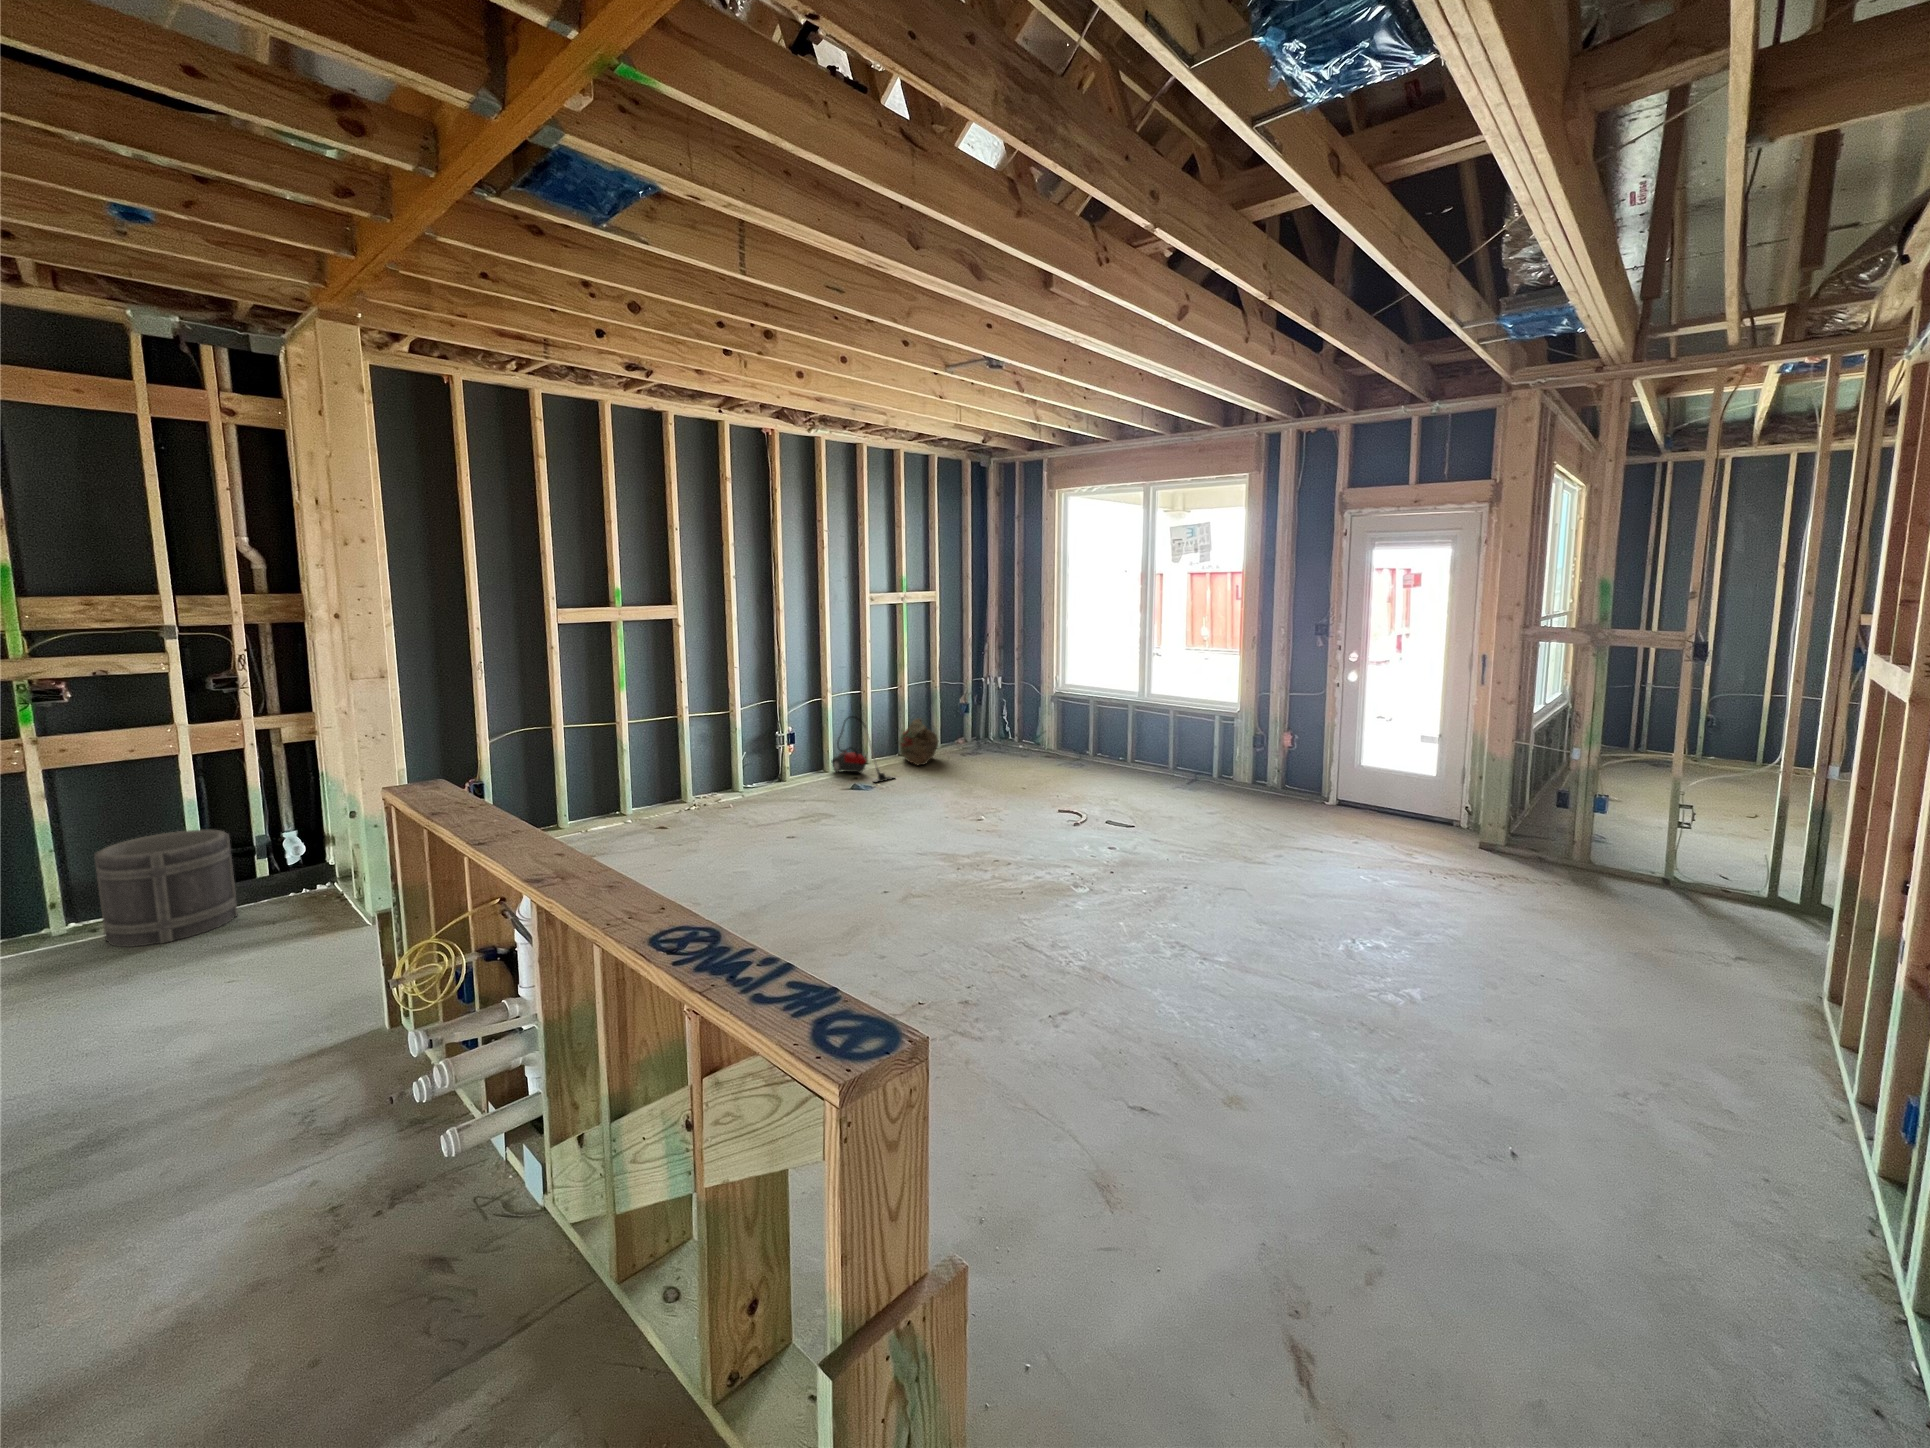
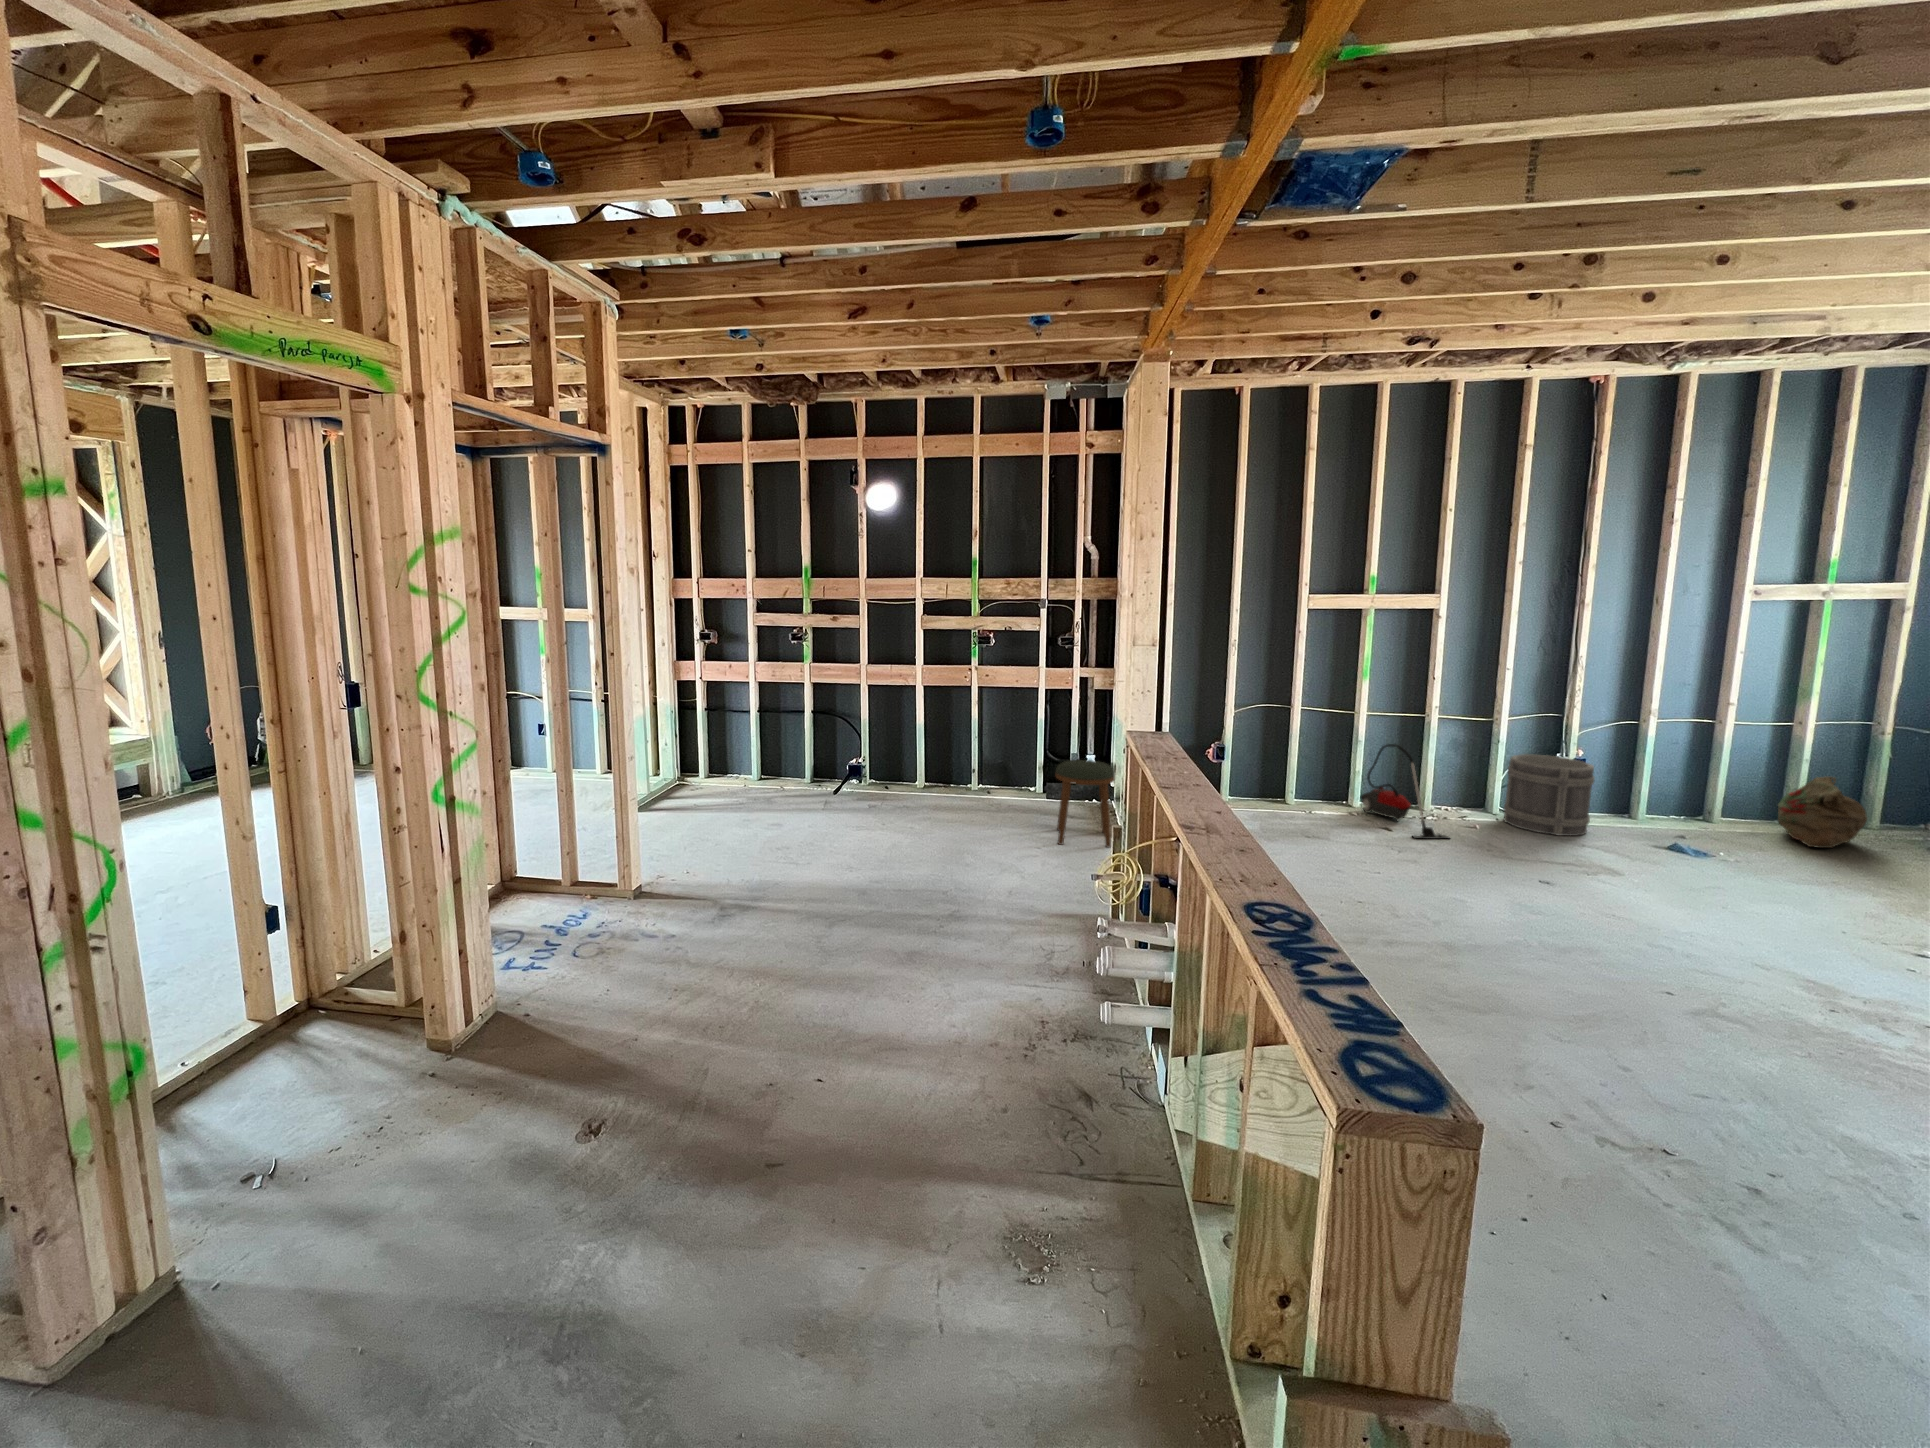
vacuum cleaner: present [832,716,894,783] -> present [1360,744,1449,839]
bucket: present [94,830,238,947] -> present [1504,754,1595,836]
stool: none [235,833,350,961] -> present [1056,760,1115,847]

